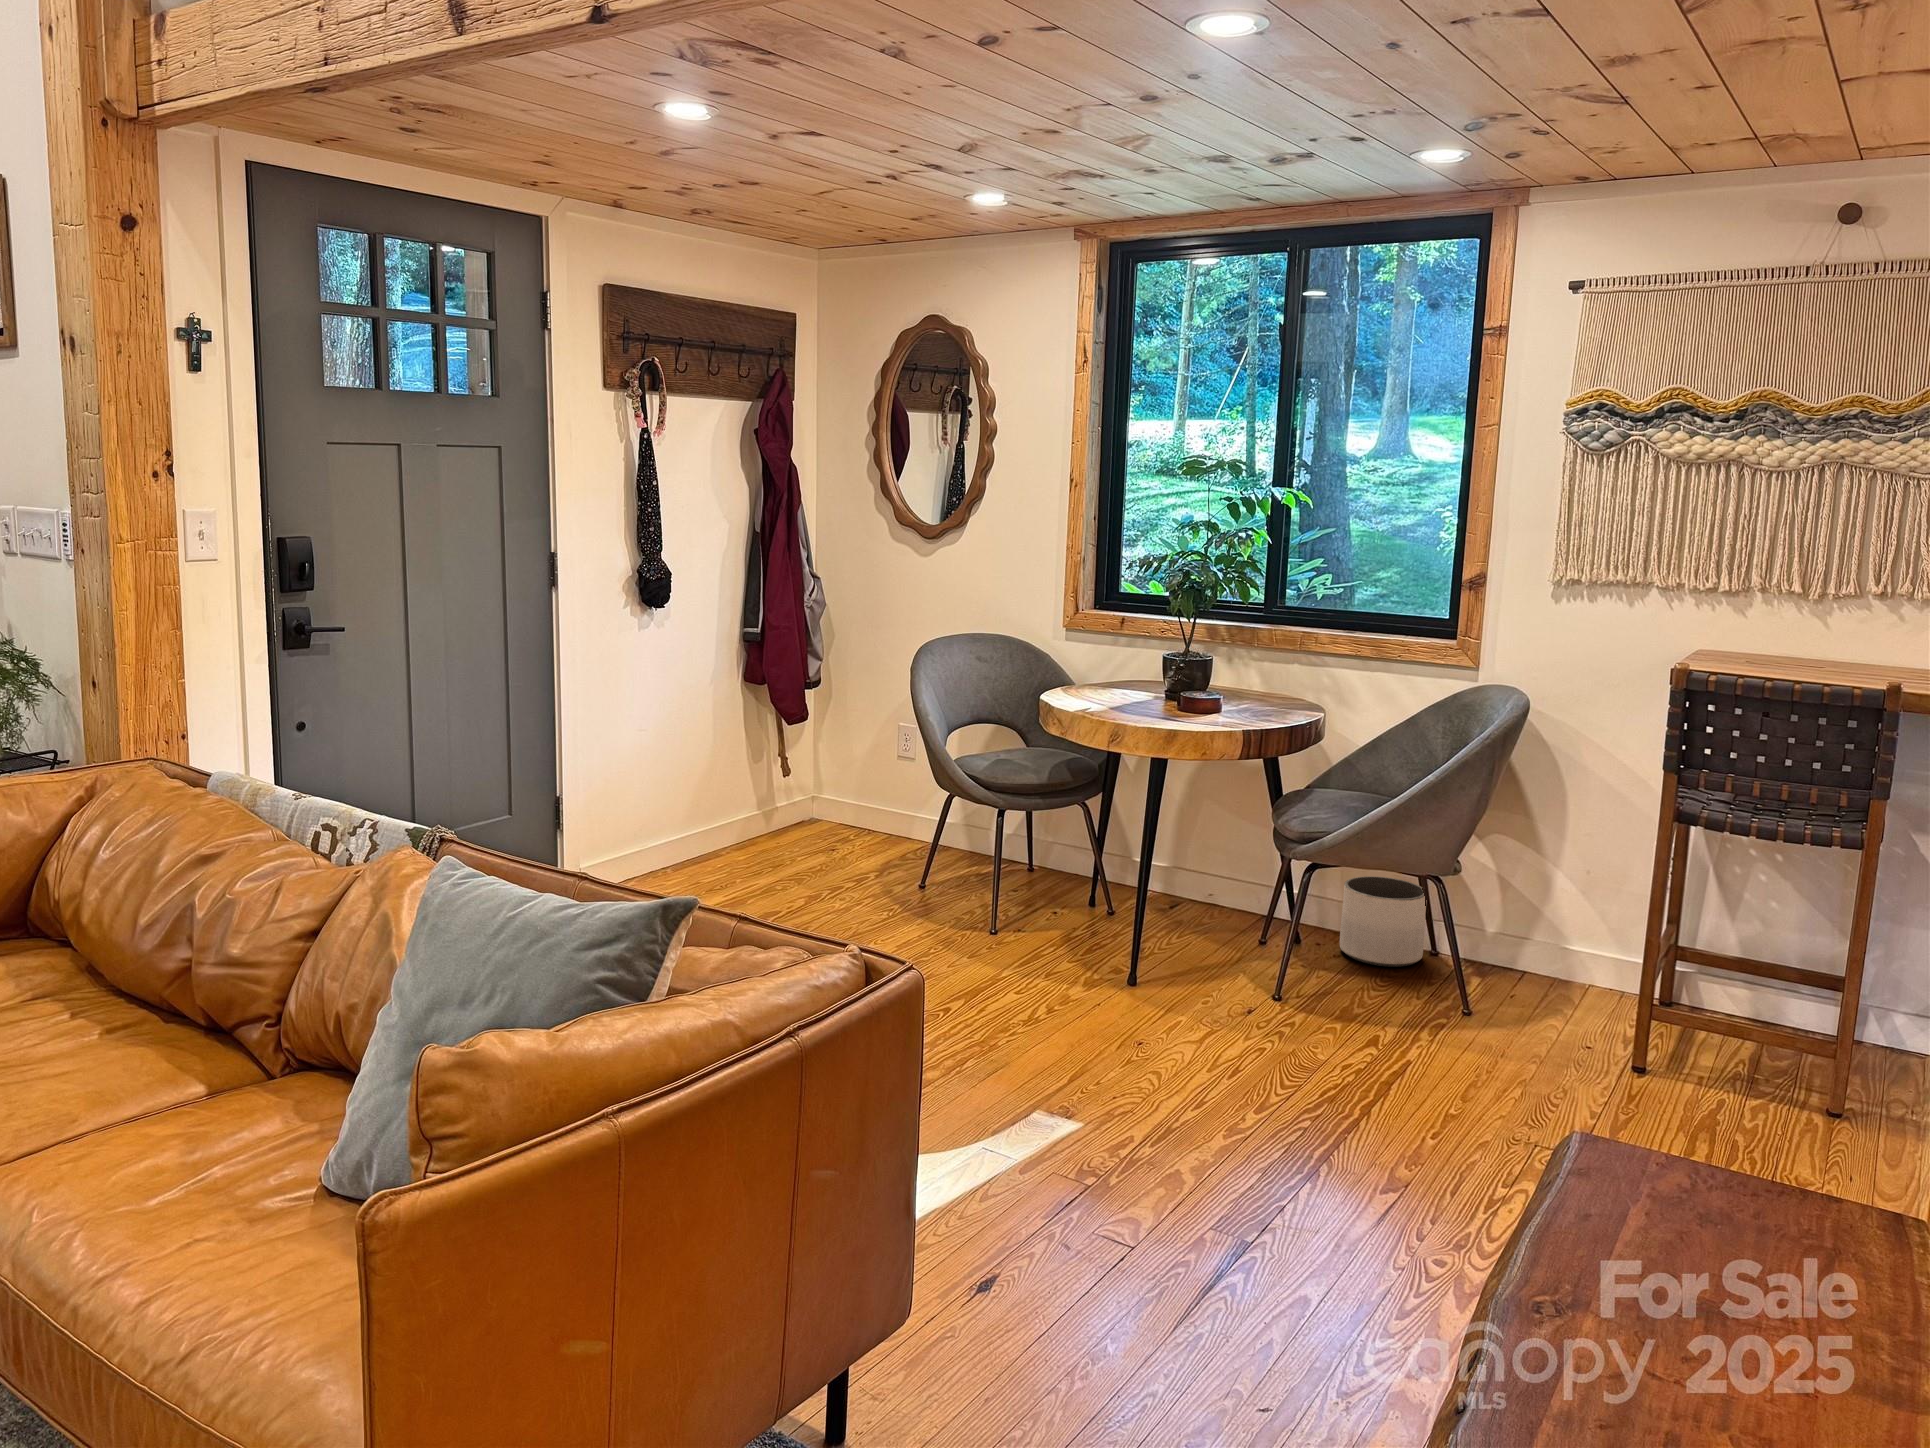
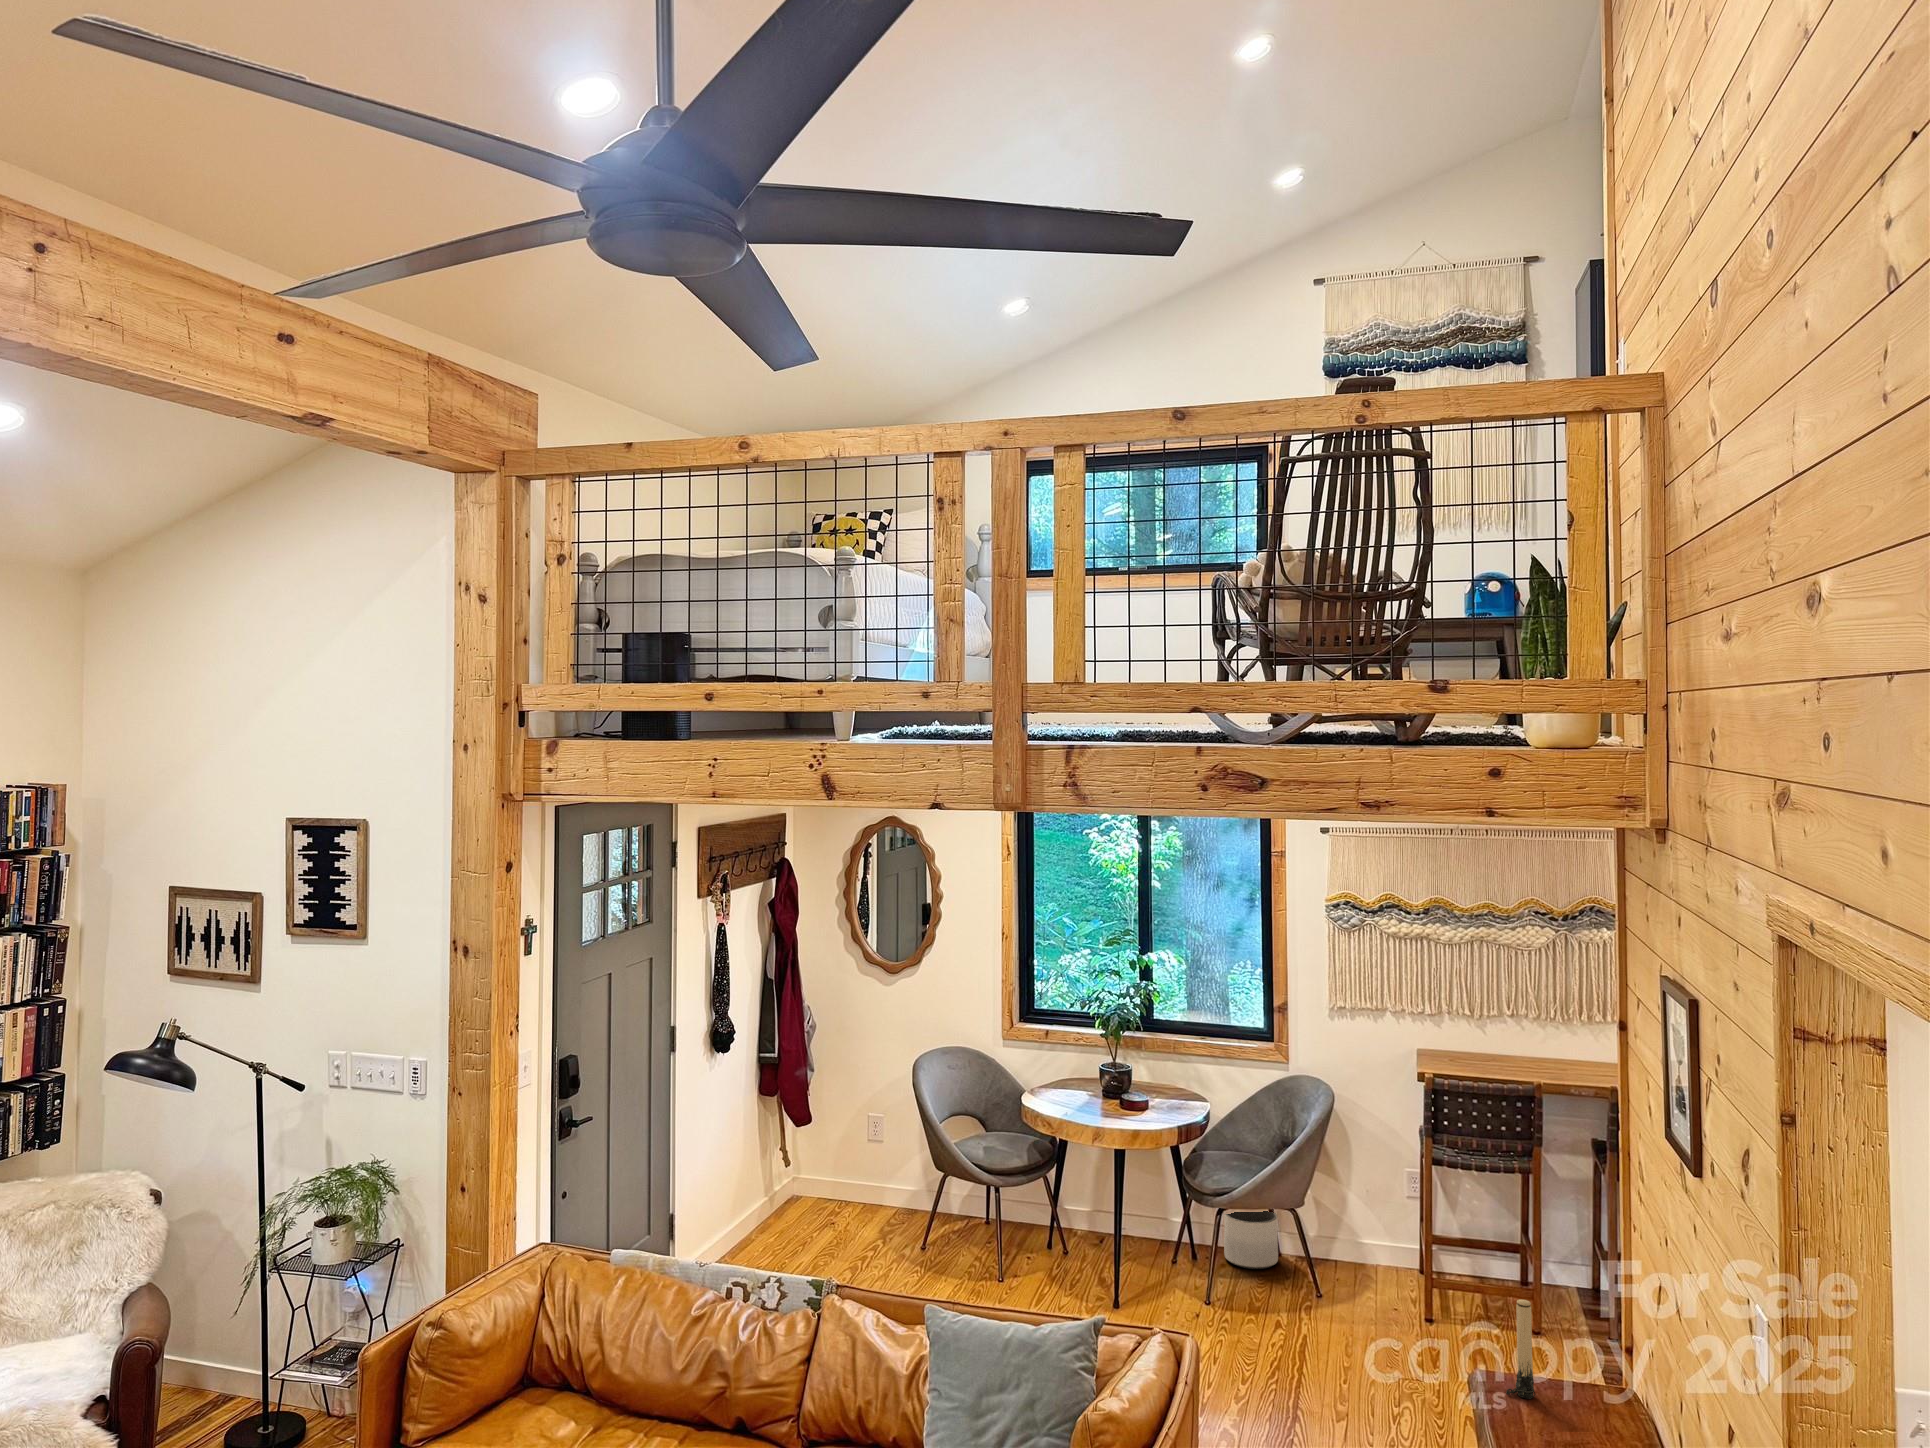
candle: none [1614,993,1699,1205] -> present [1506,1299,1536,1399]

